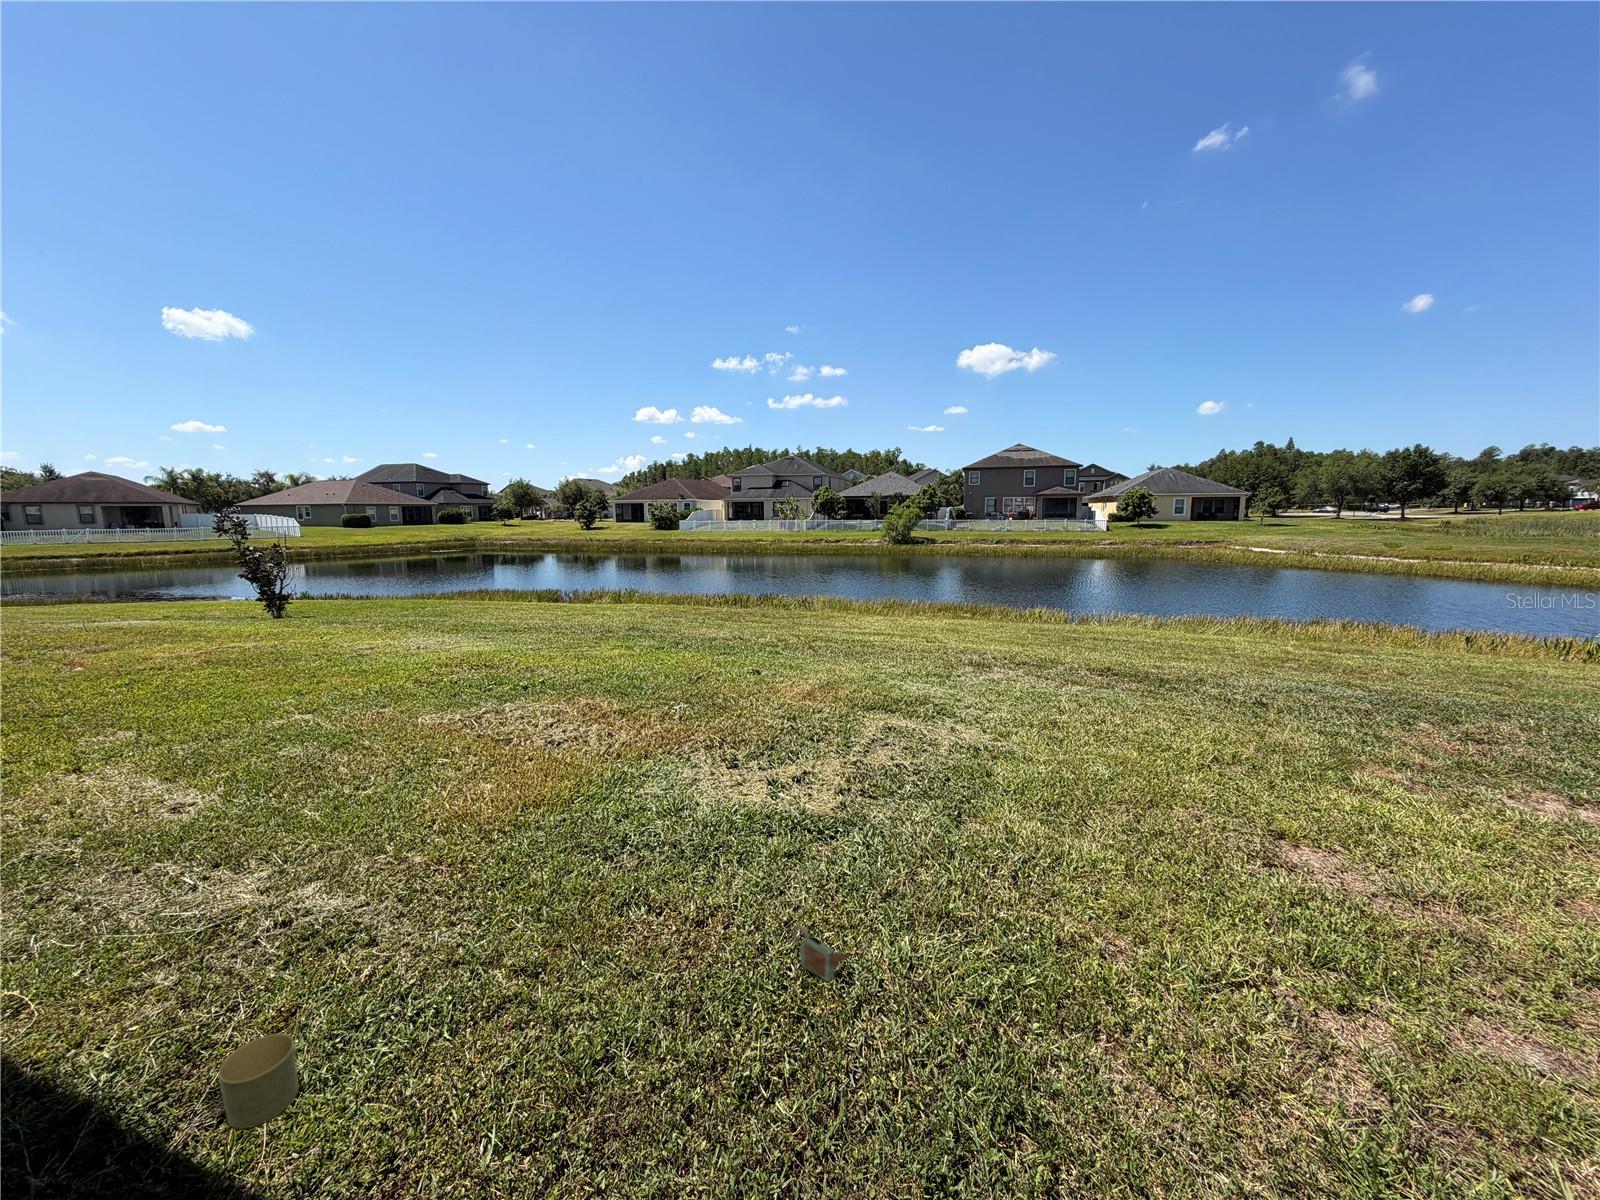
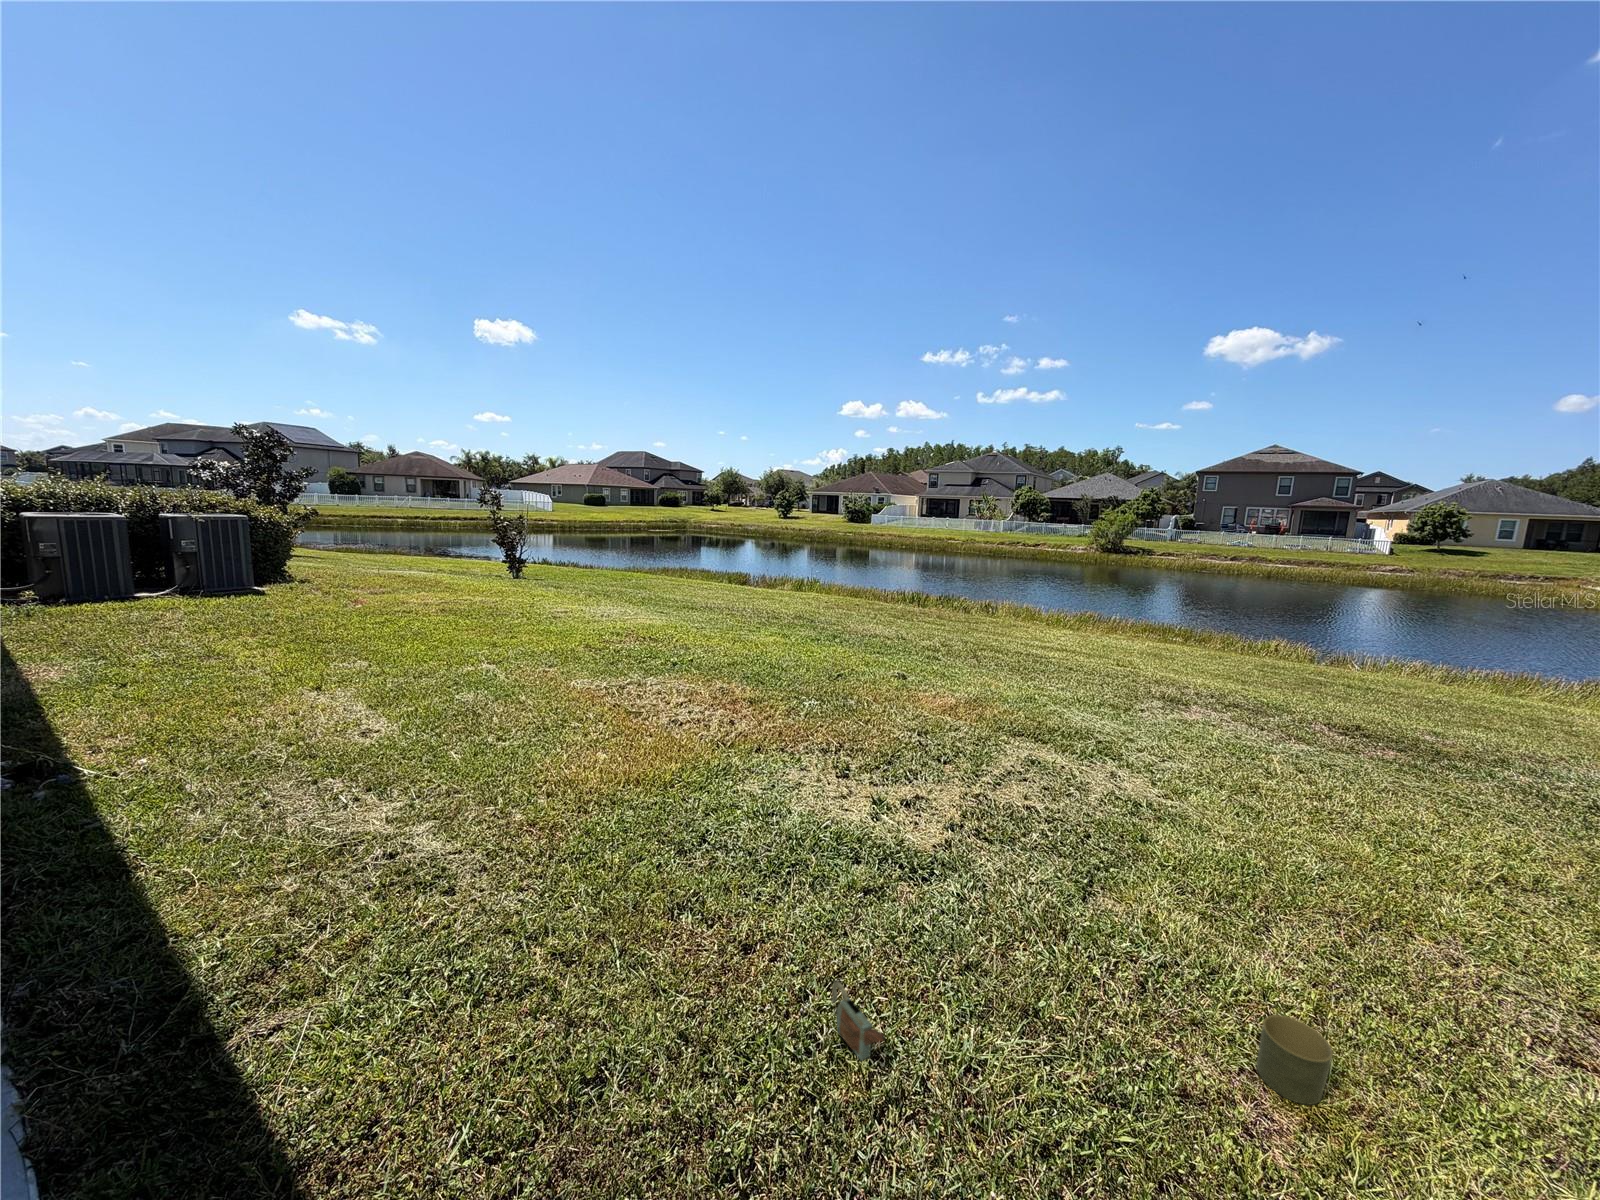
planter: present [218,1033,298,1129] -> present [1257,1015,1333,1105]

